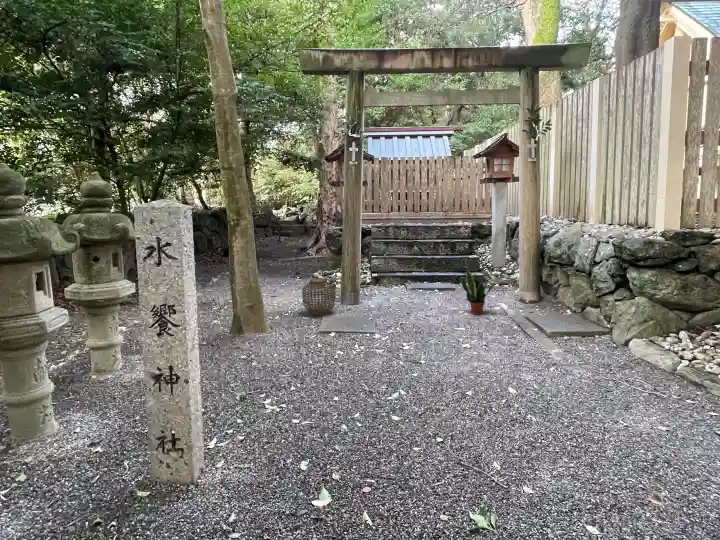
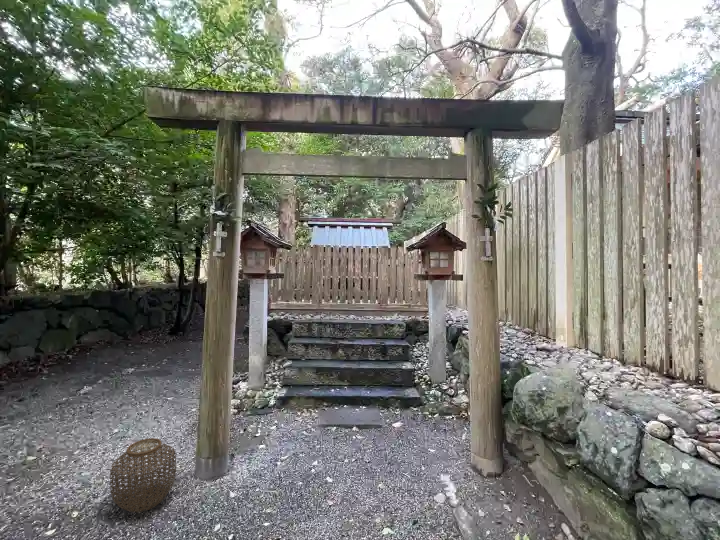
potted plant: present [462,270,493,314] -> none [383,431,432,511]

